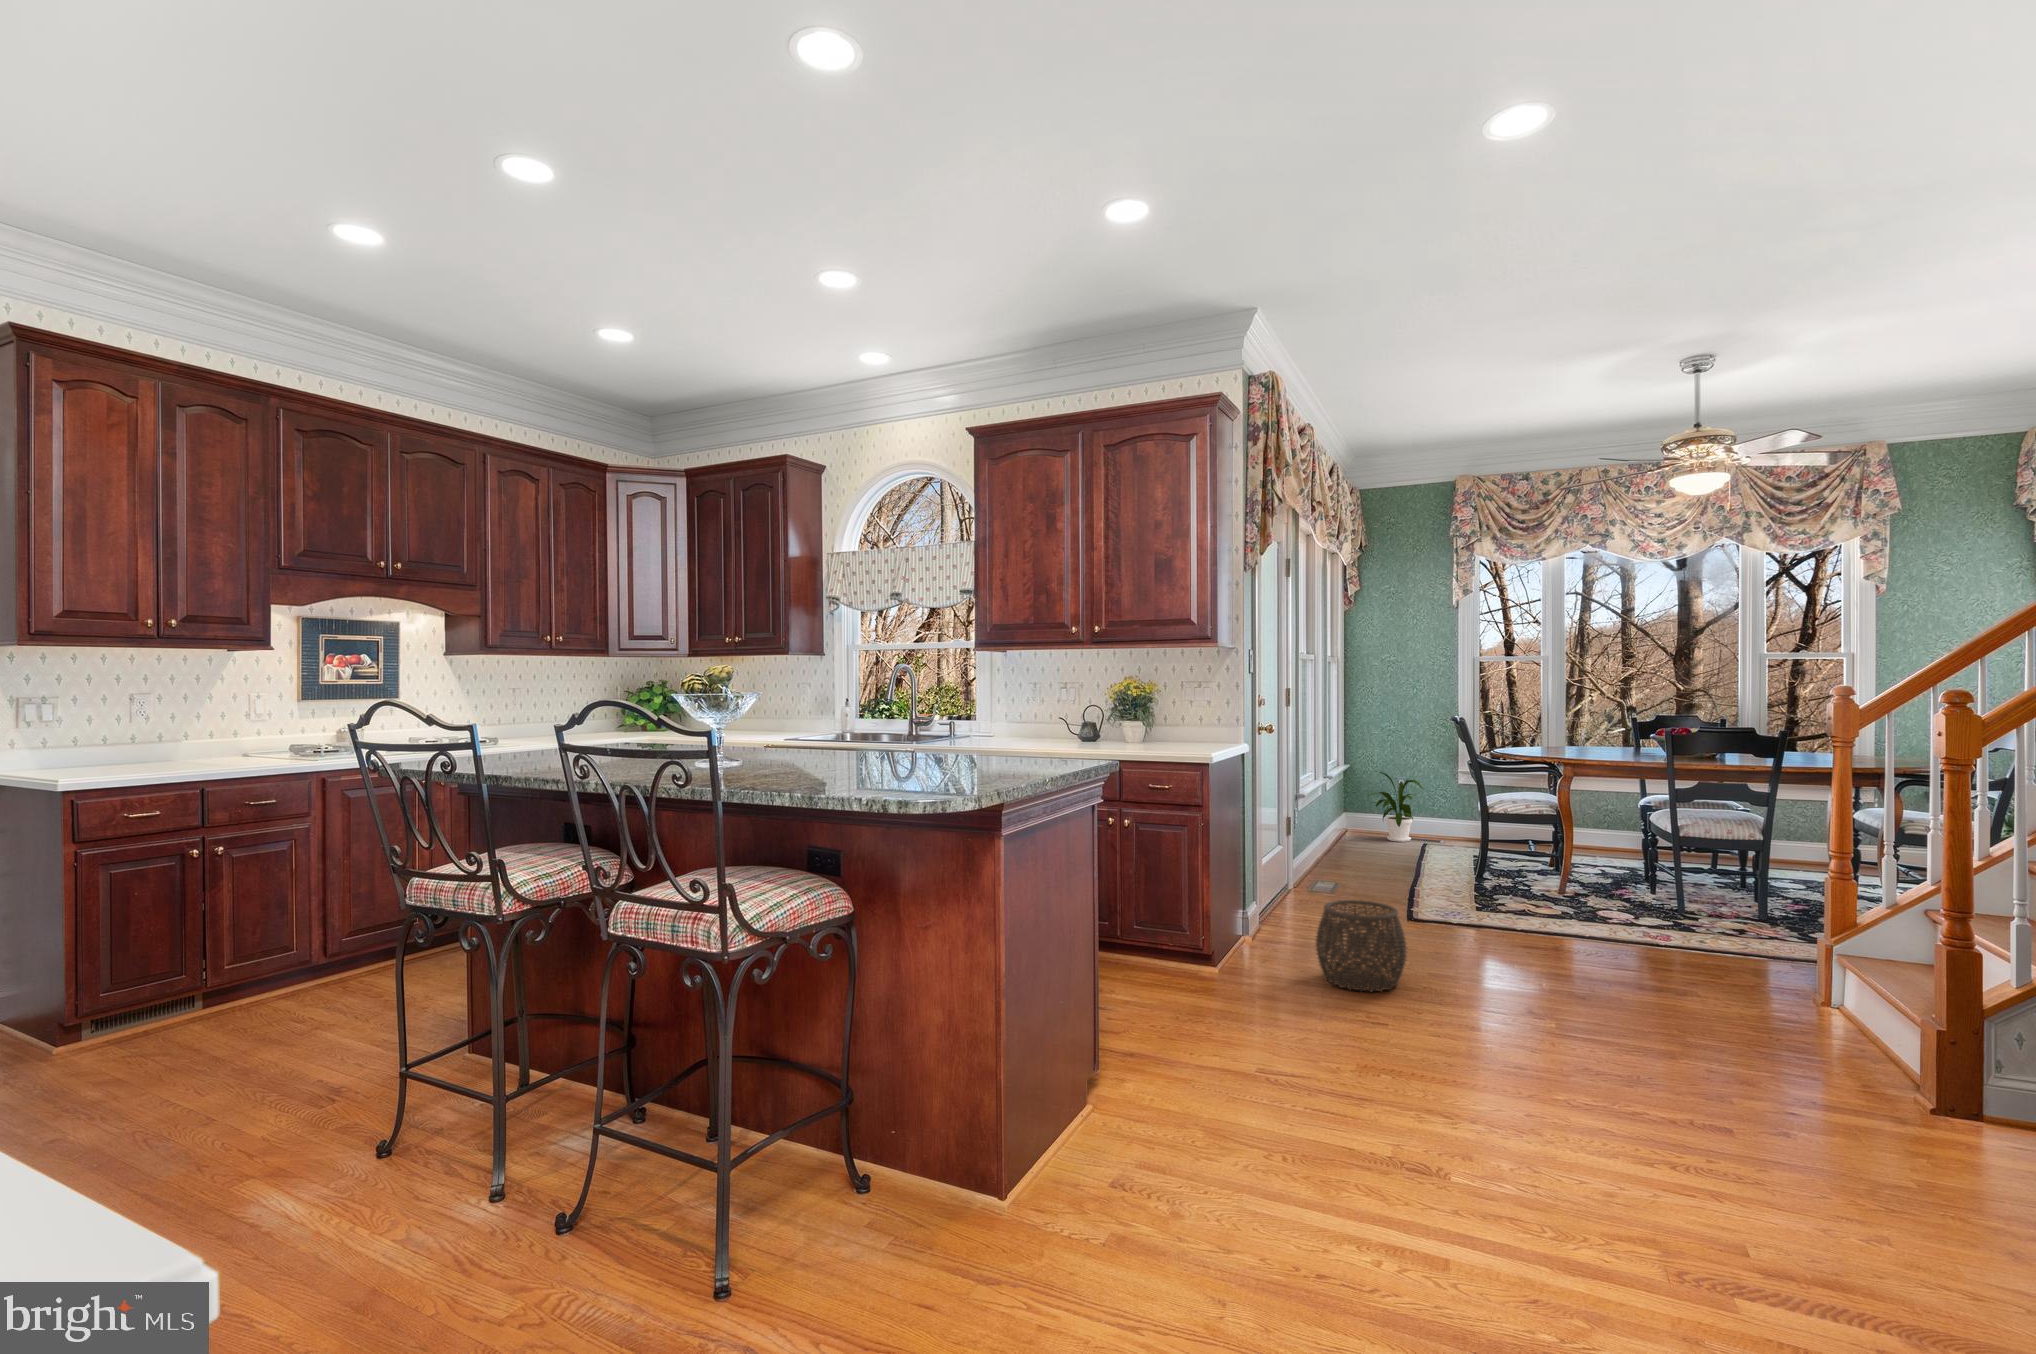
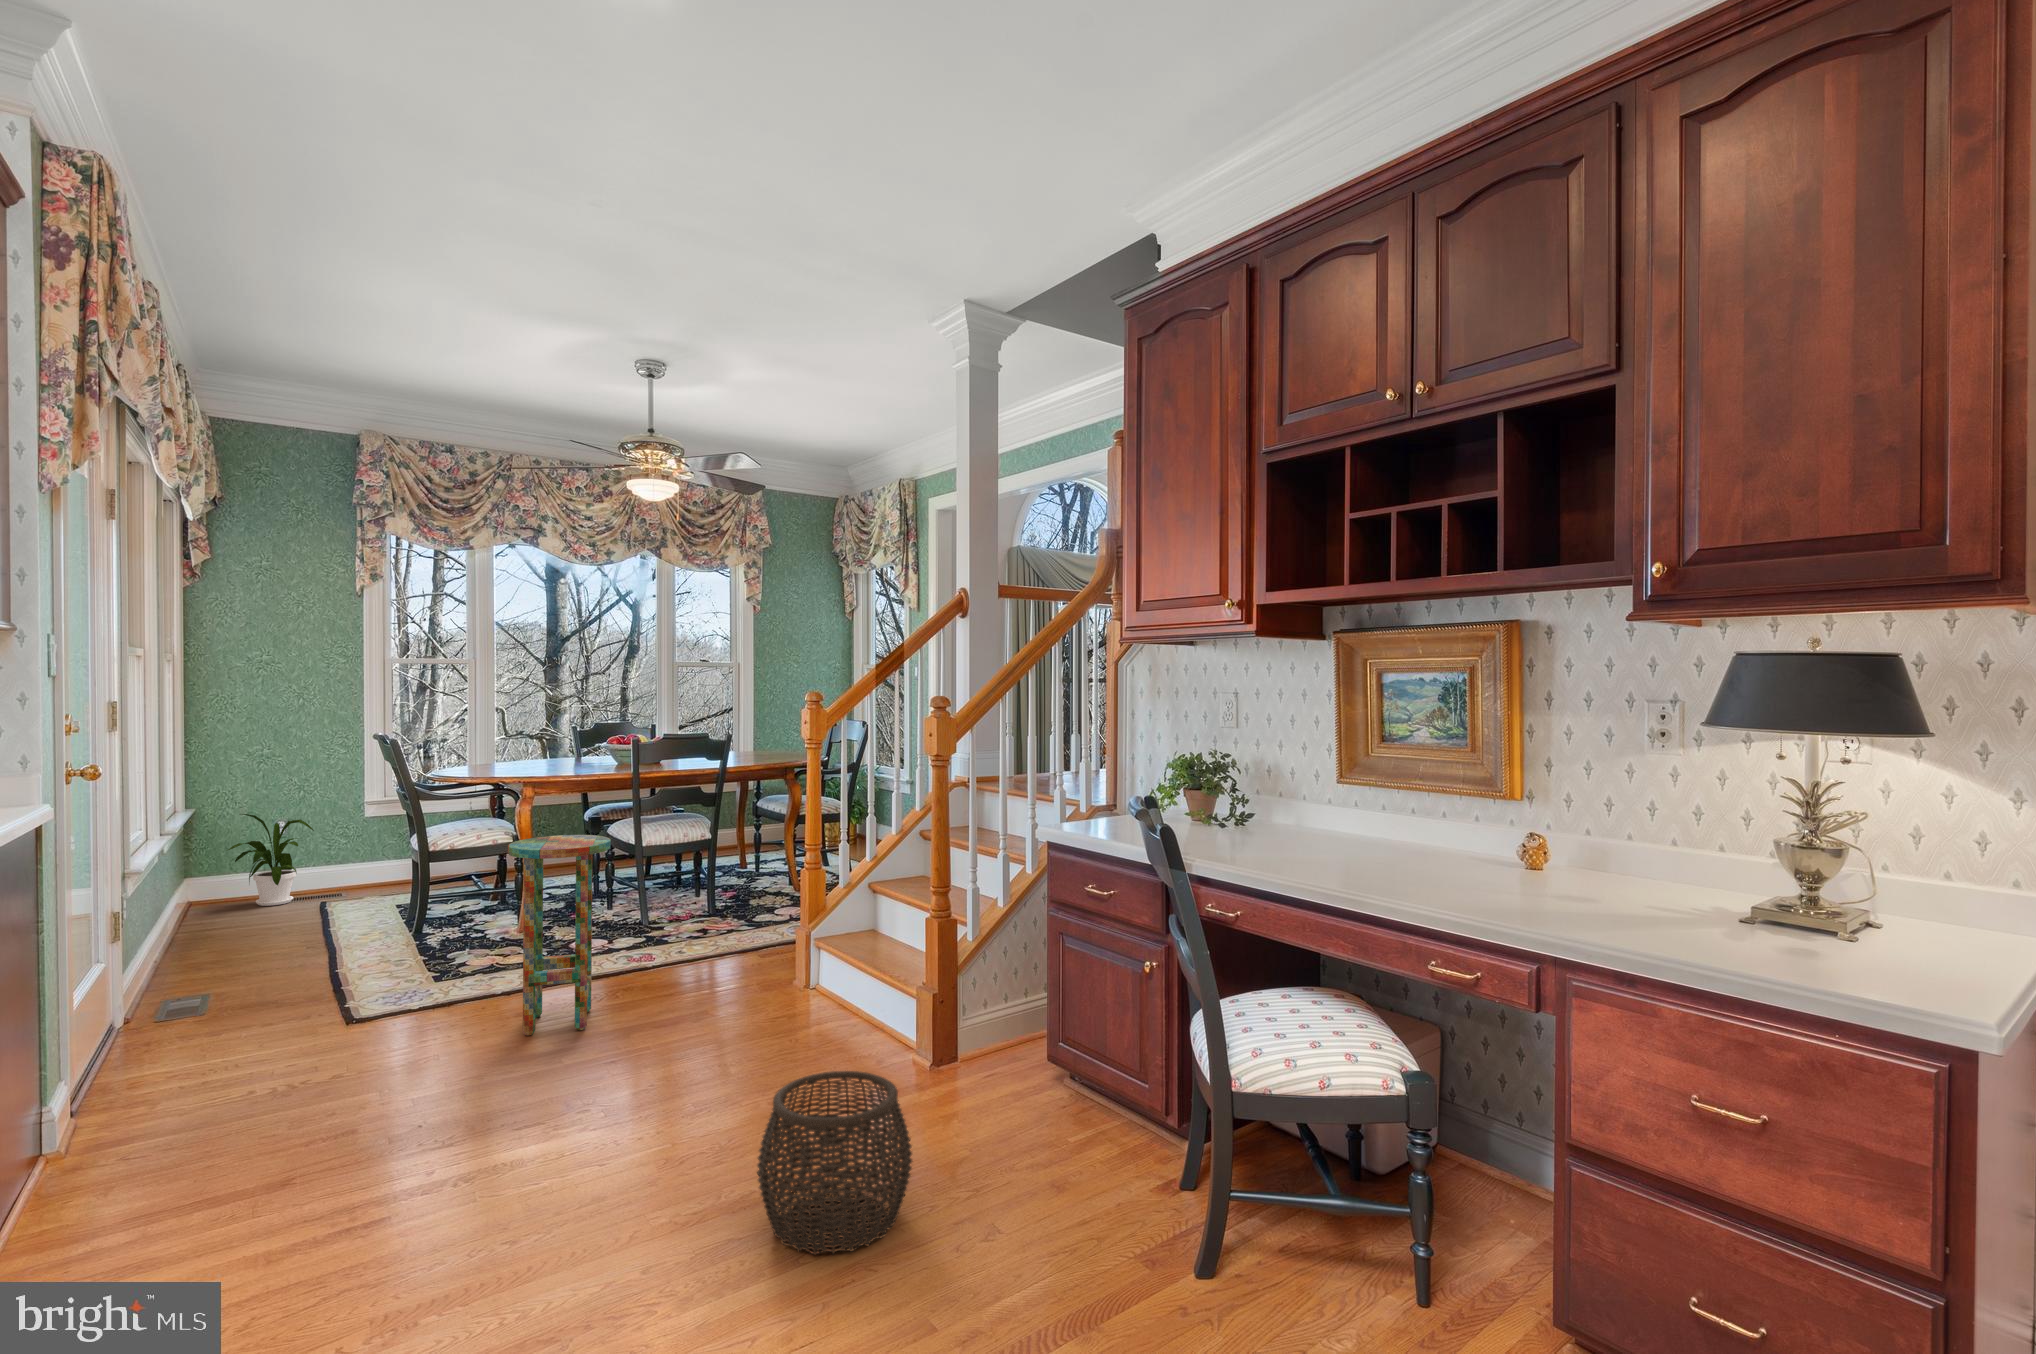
side table: none [1505,804,1595,972] -> present [508,835,611,1035]
woven basket: present [1315,900,1407,991] -> present [757,1071,912,1254]

